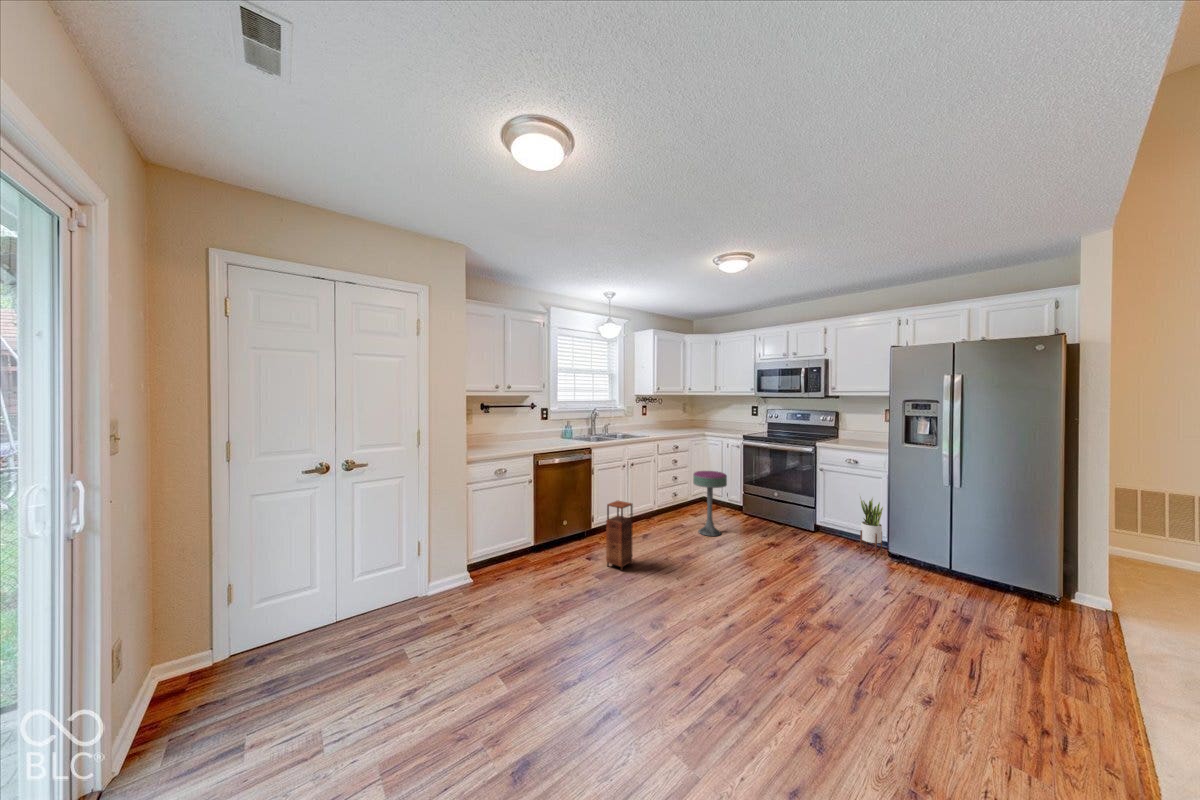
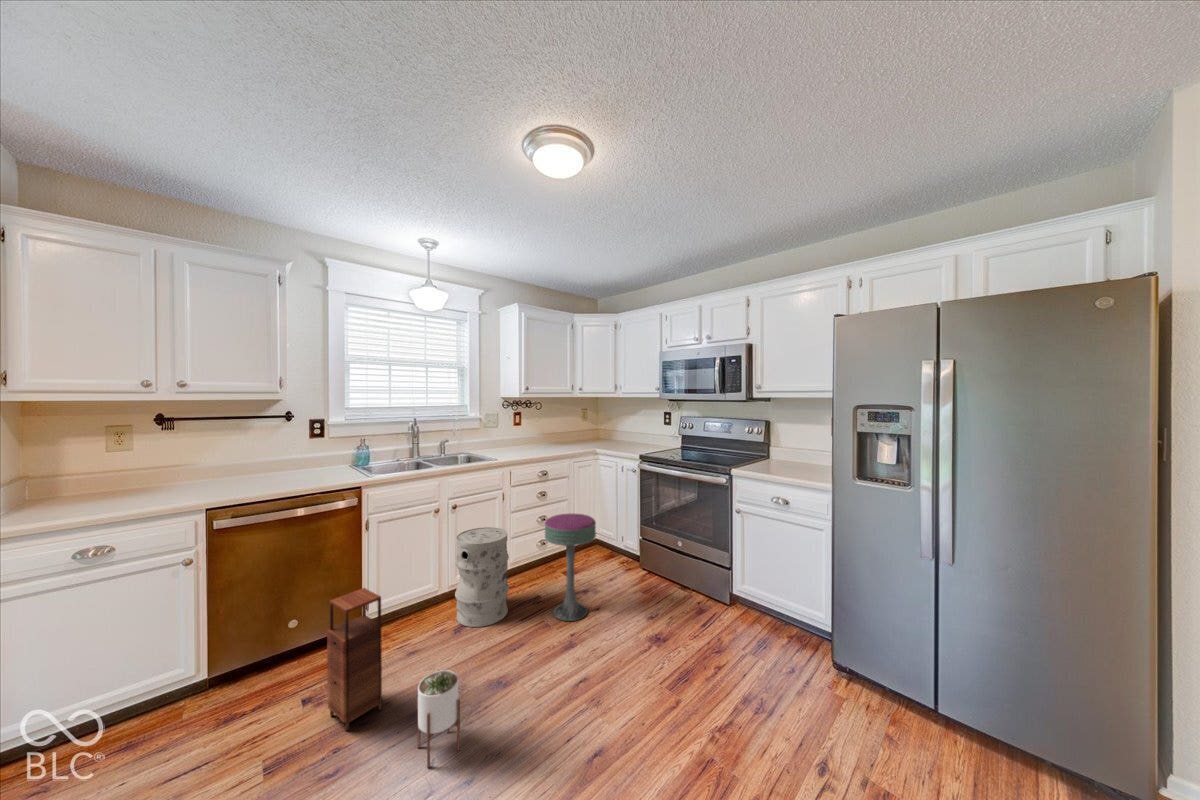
trash can: none [637,479,670,537] -> present [455,527,509,627]
potted plant: present [859,494,883,558] -> present [417,670,460,768]

